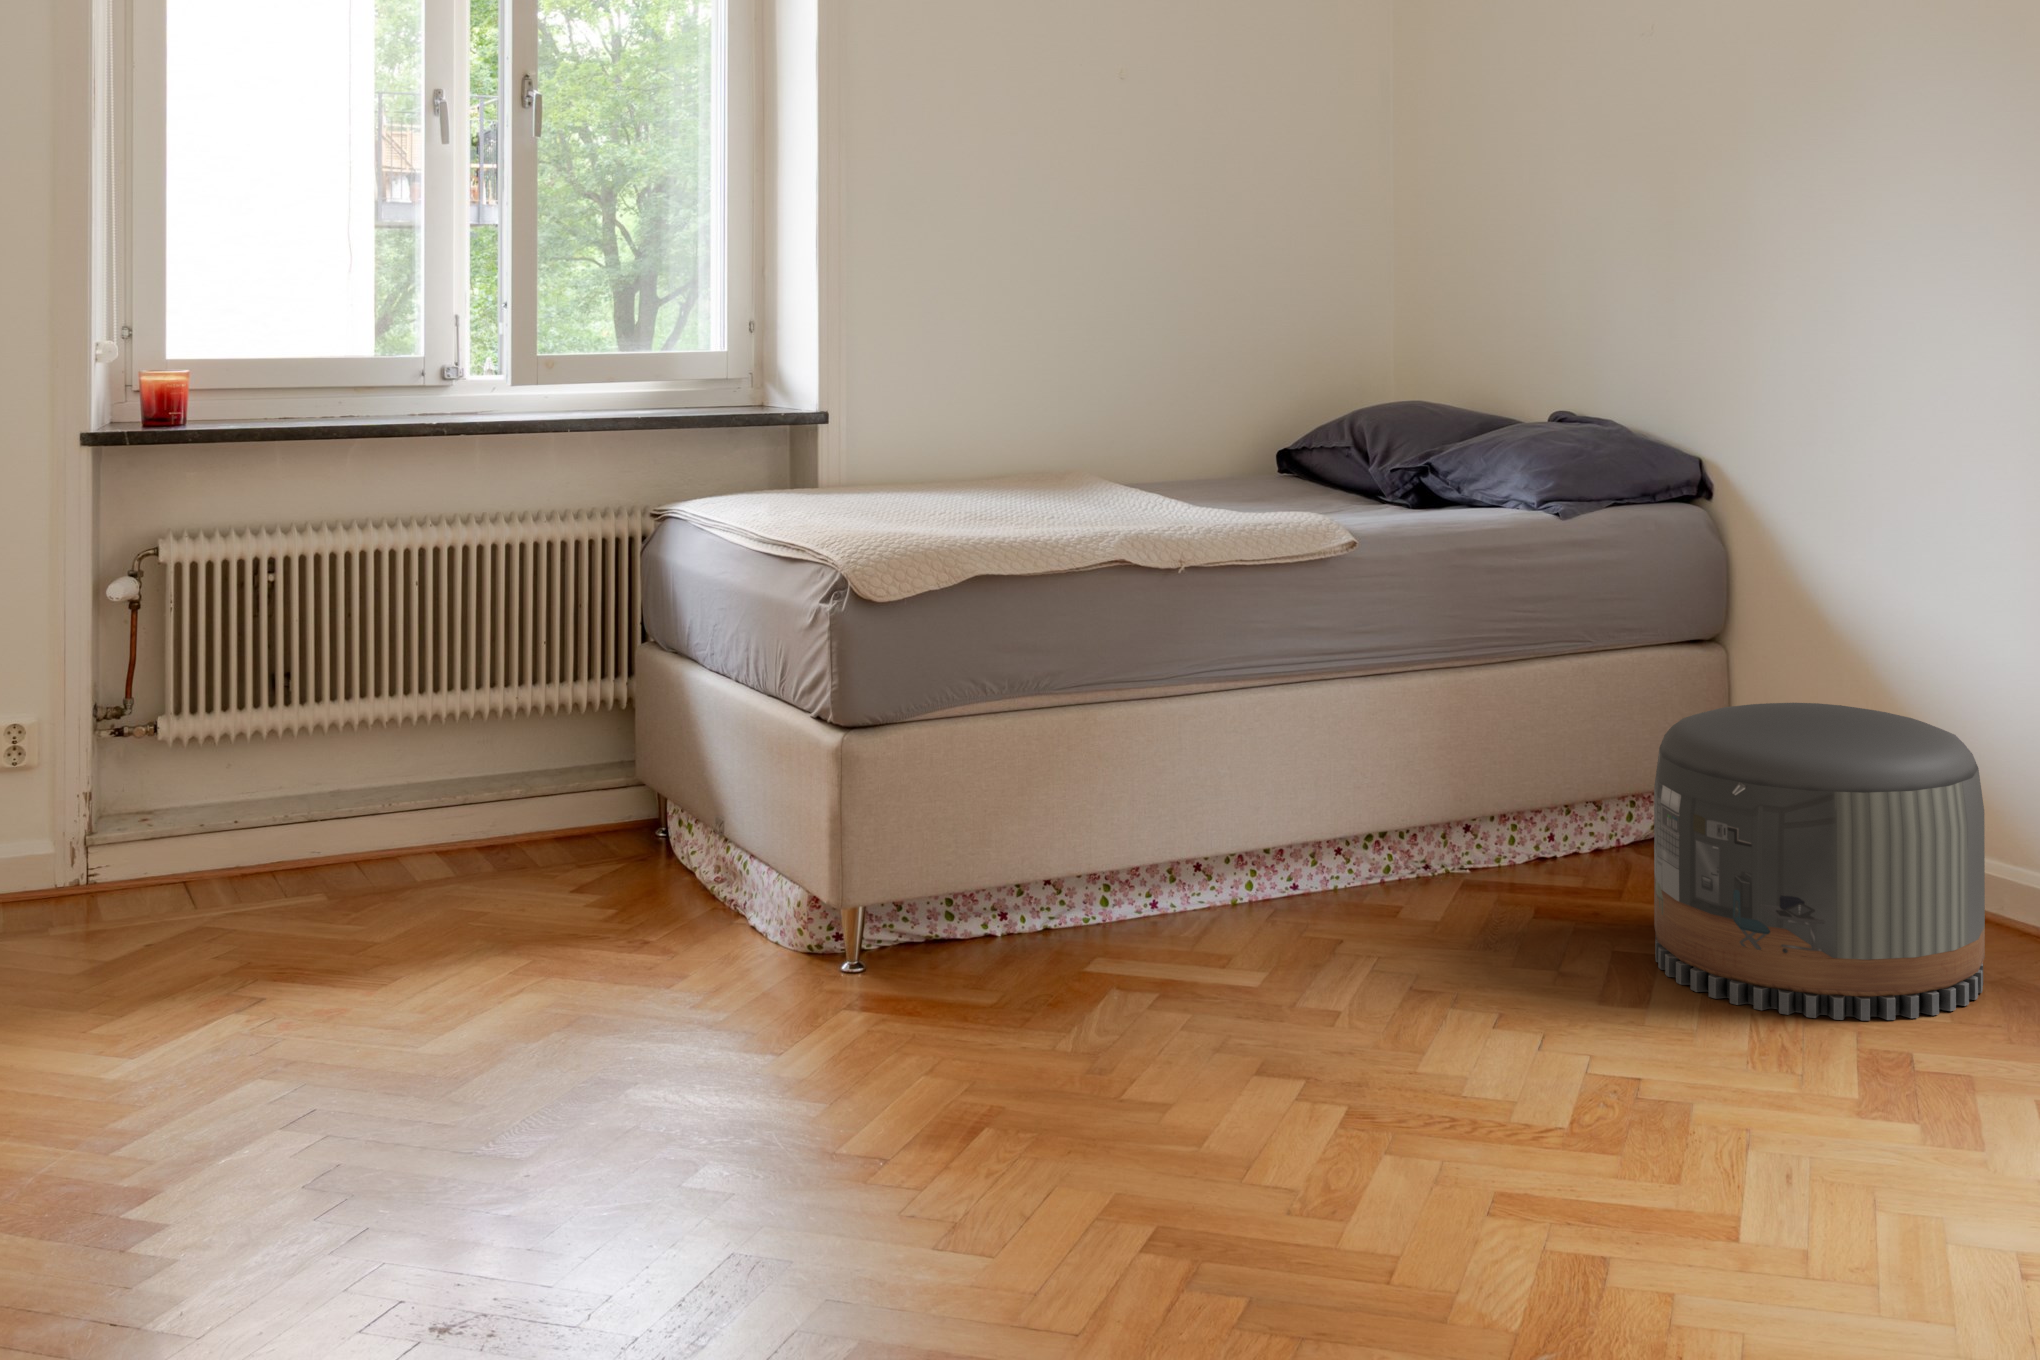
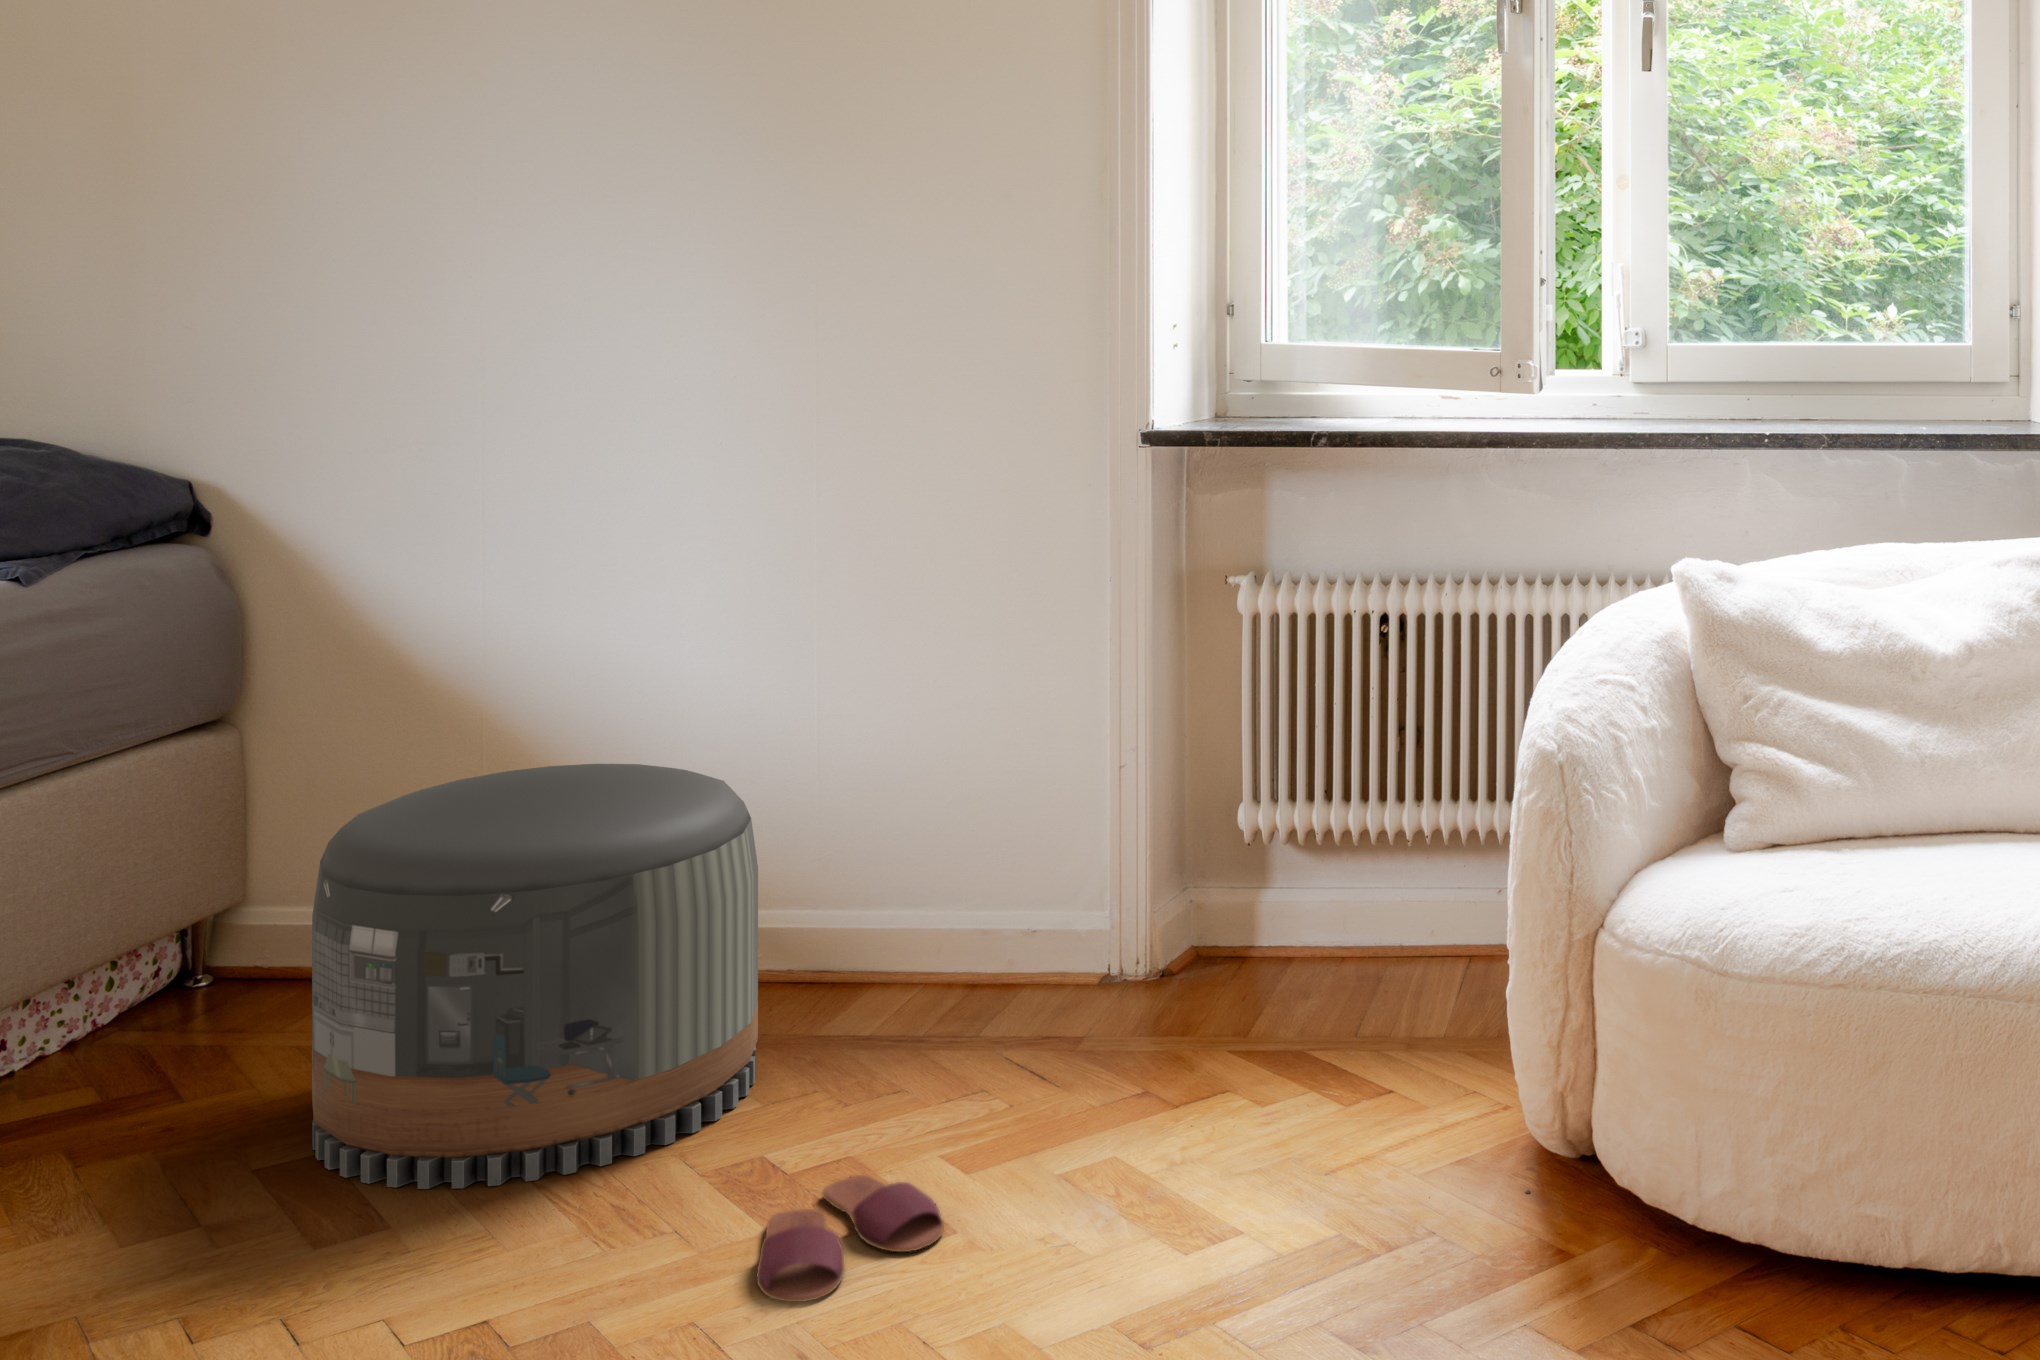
slippers: none [1817,1082,1989,1145] -> present [757,1175,944,1302]

